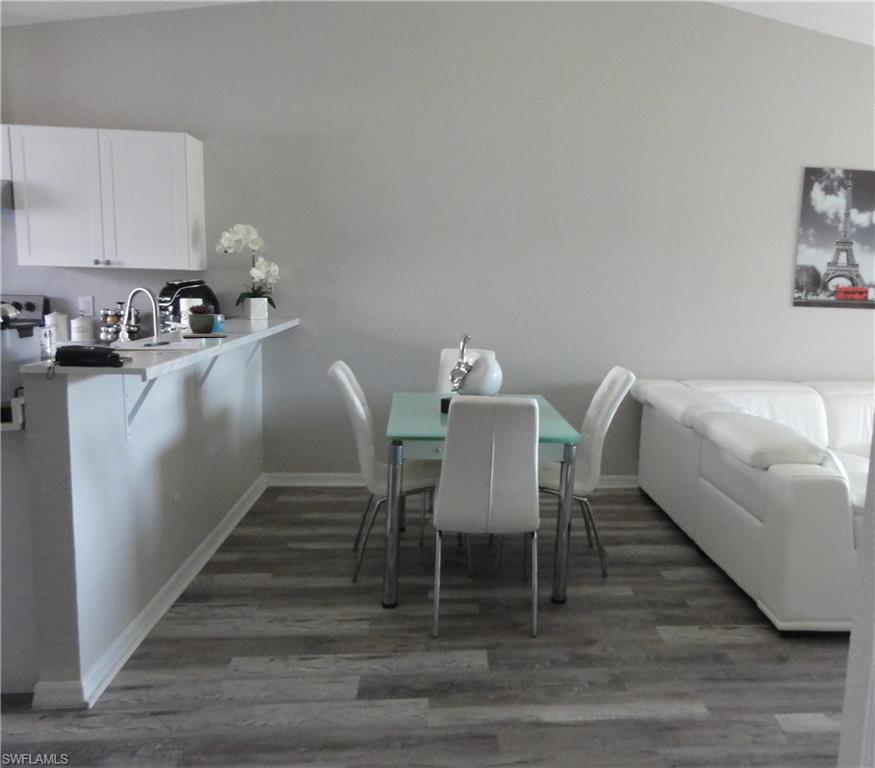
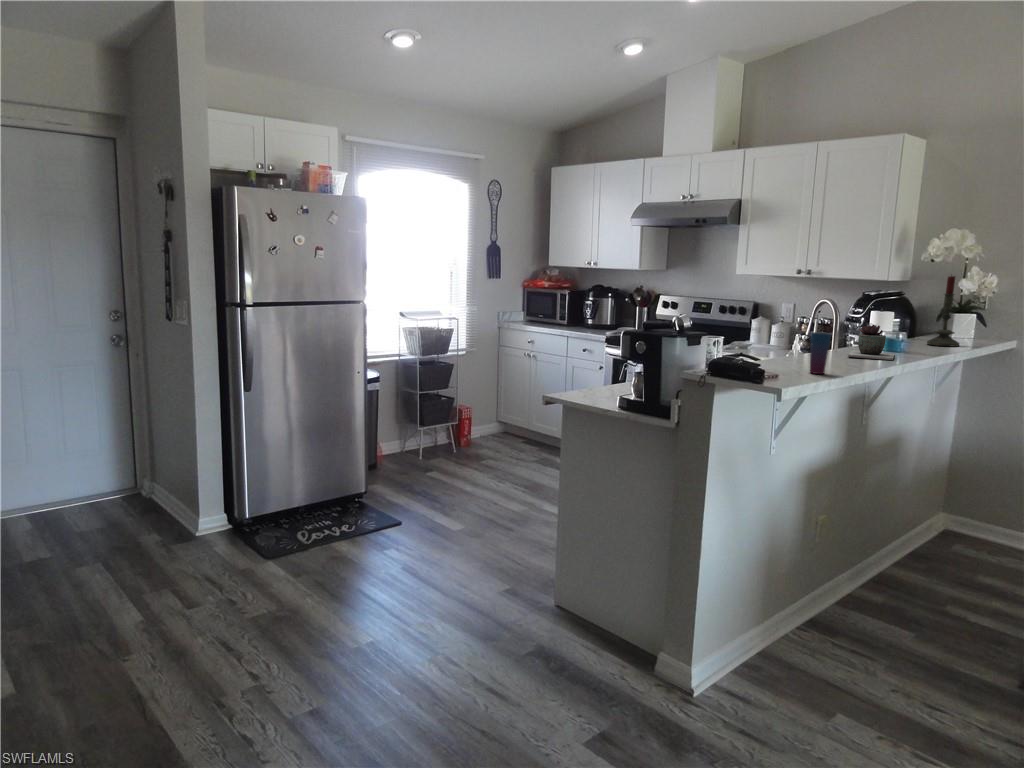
candle: none [237,261,263,325] -> present [927,276,959,346]
cup: none [156,307,178,352] -> present [810,332,831,374]

